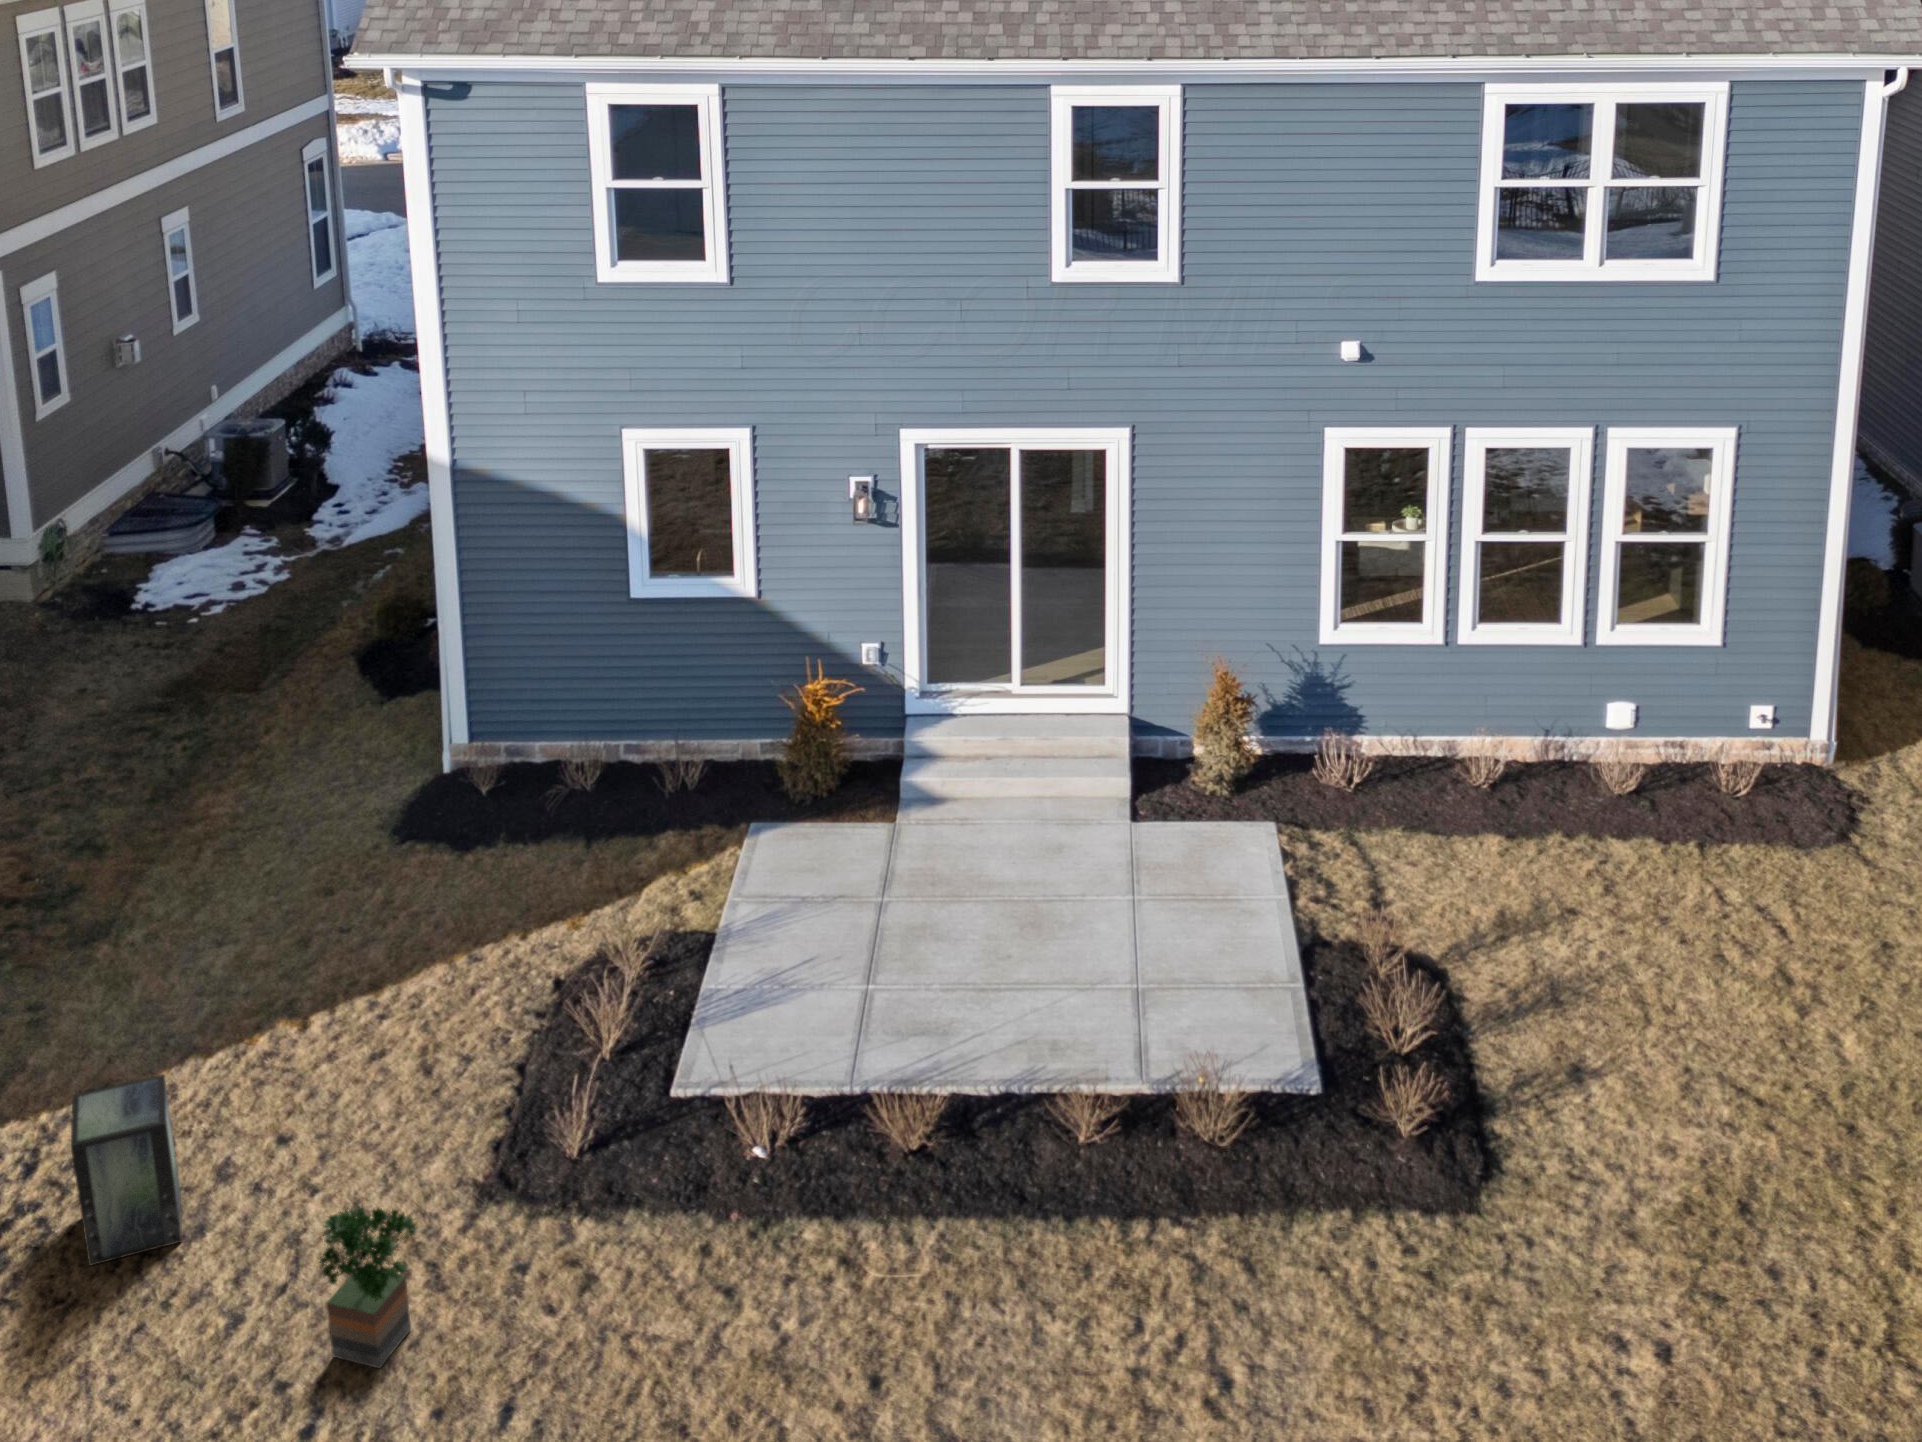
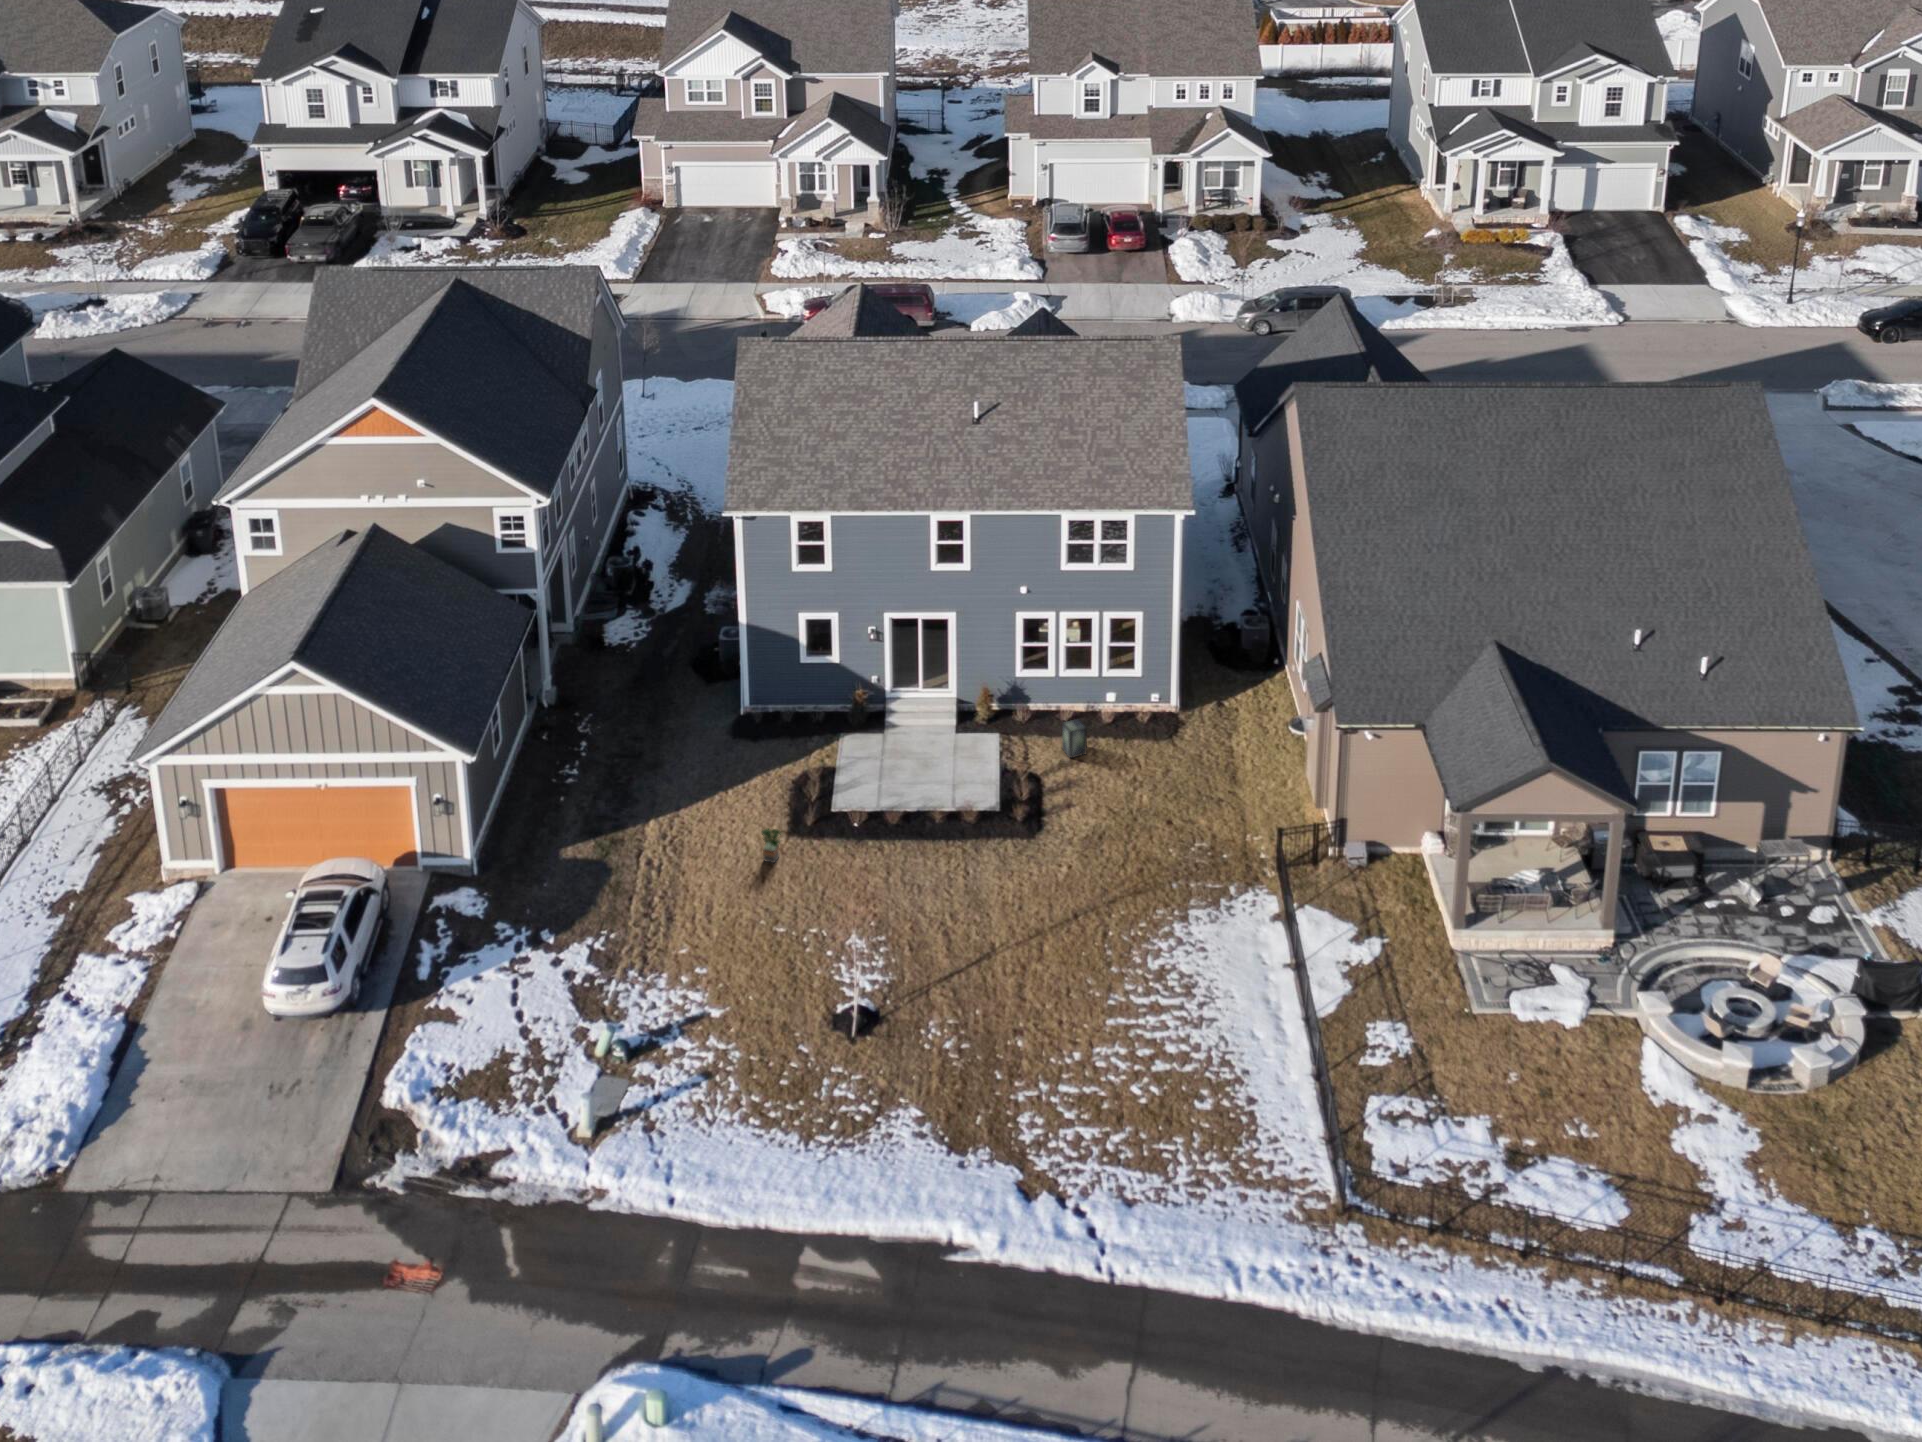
storage box: present [71,1074,182,1266] -> present [1062,718,1087,758]

